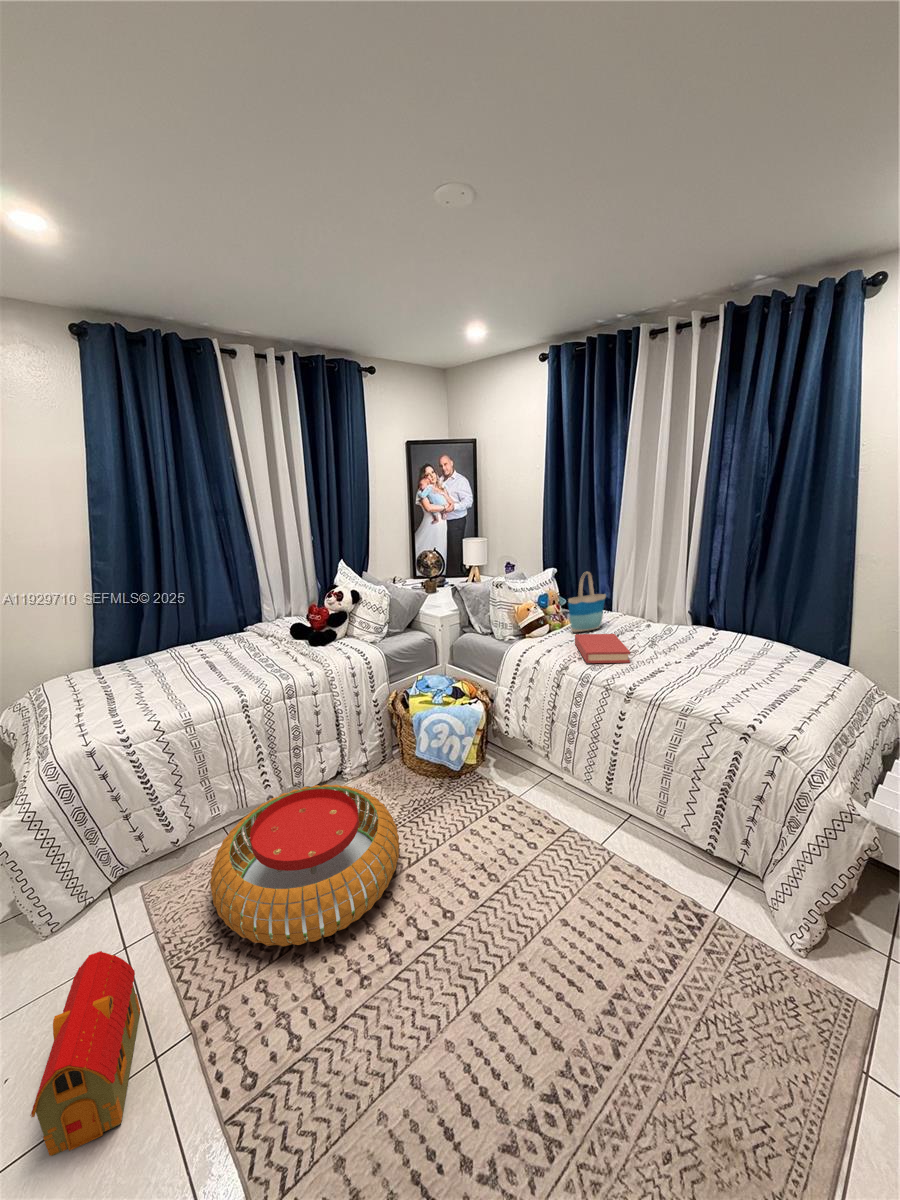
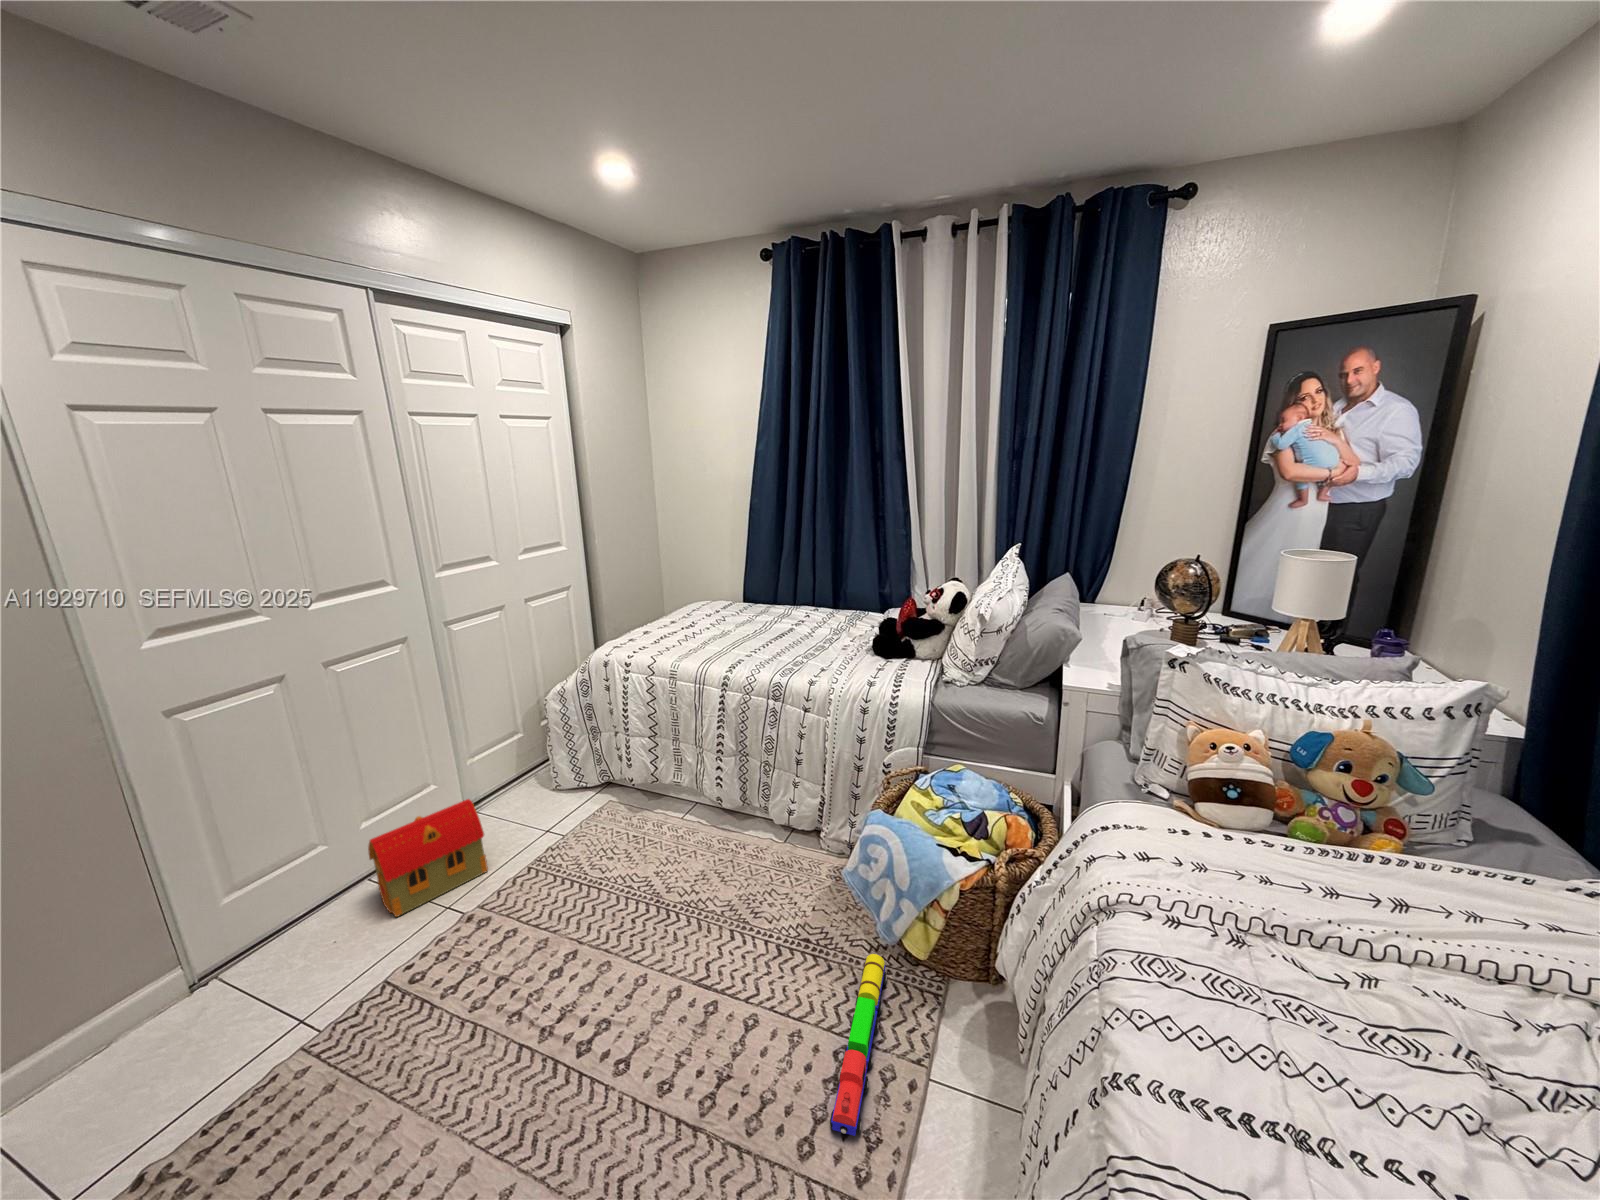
tote bag: present [568,572,606,632] -> none [1319,722,1524,923]
hardback book: present [575,634,630,663] -> none [1140,874,1392,1047]
toy train: none [451,780,536,834] -> present [830,954,887,1136]
pouf: present [210,784,399,947] -> none [533,792,759,971]

